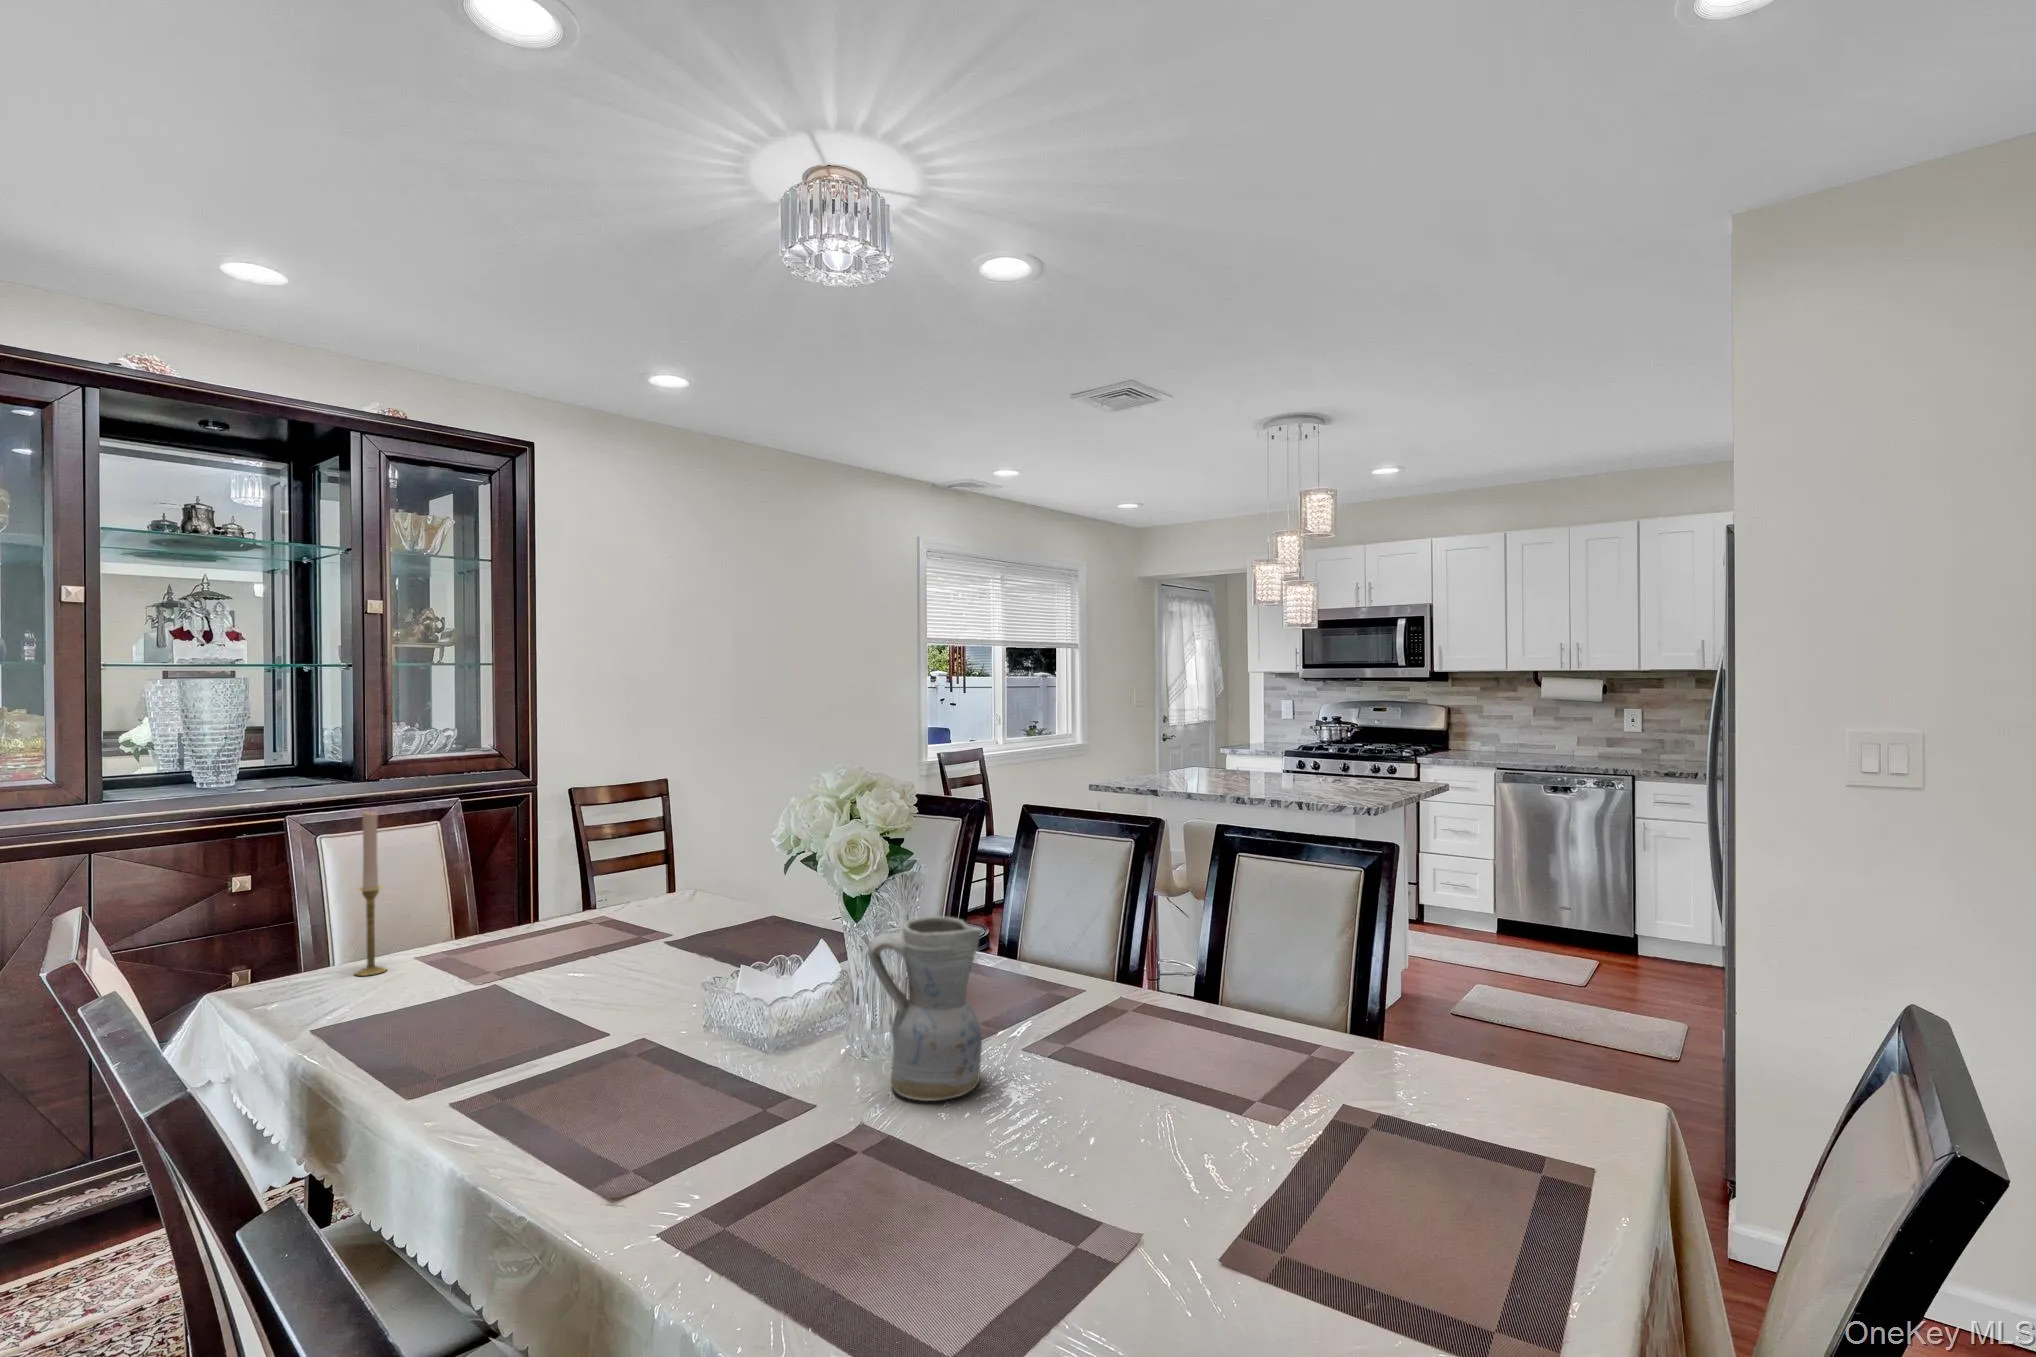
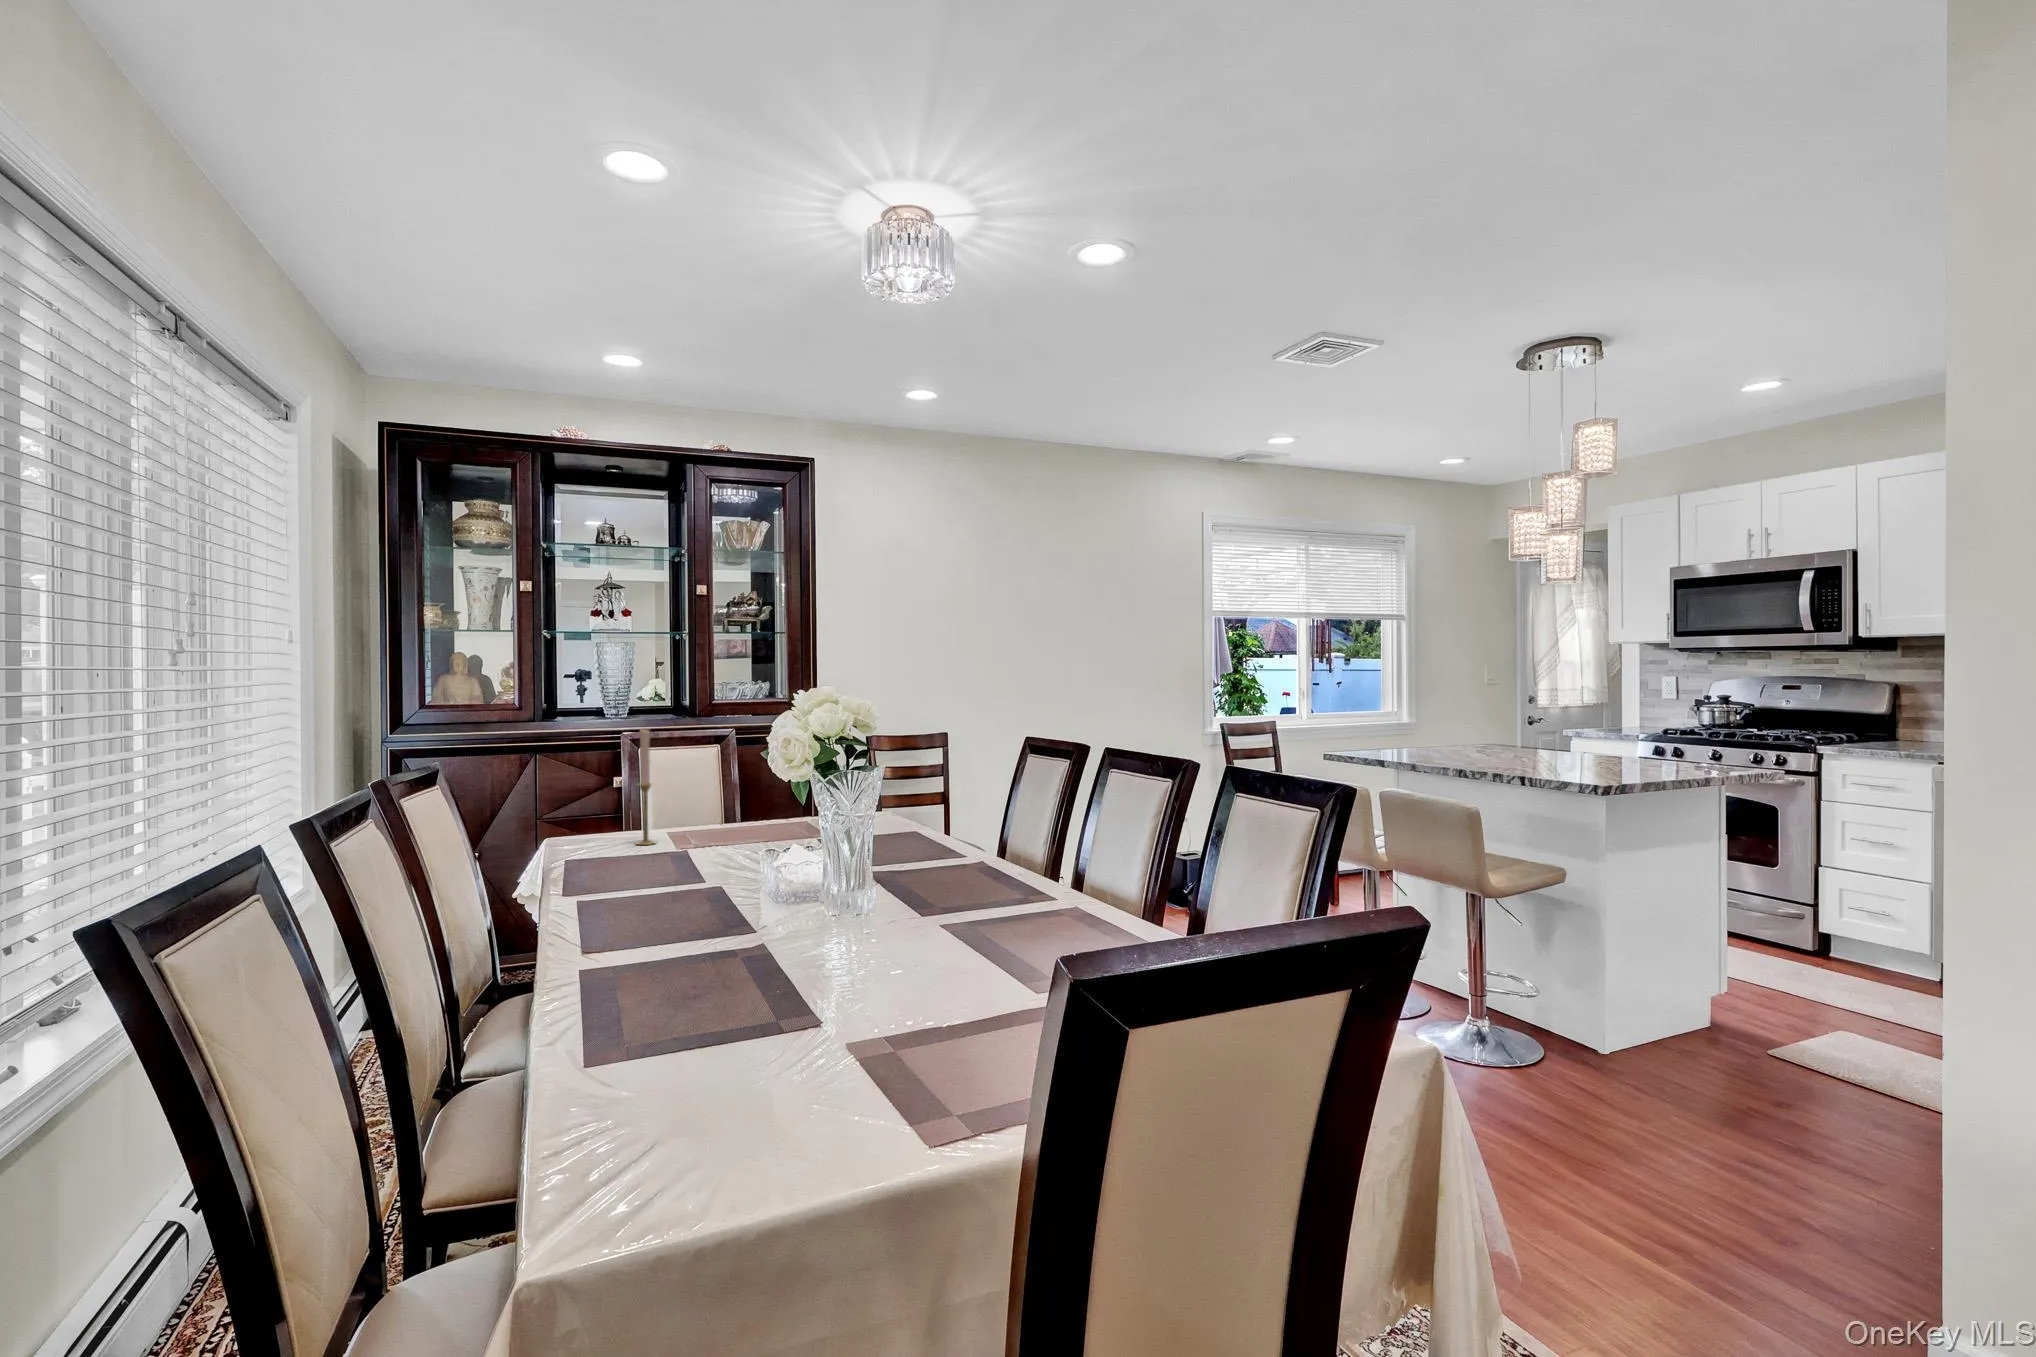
ceramic pitcher: present [868,916,982,1101] -> none [839,808,924,946]

